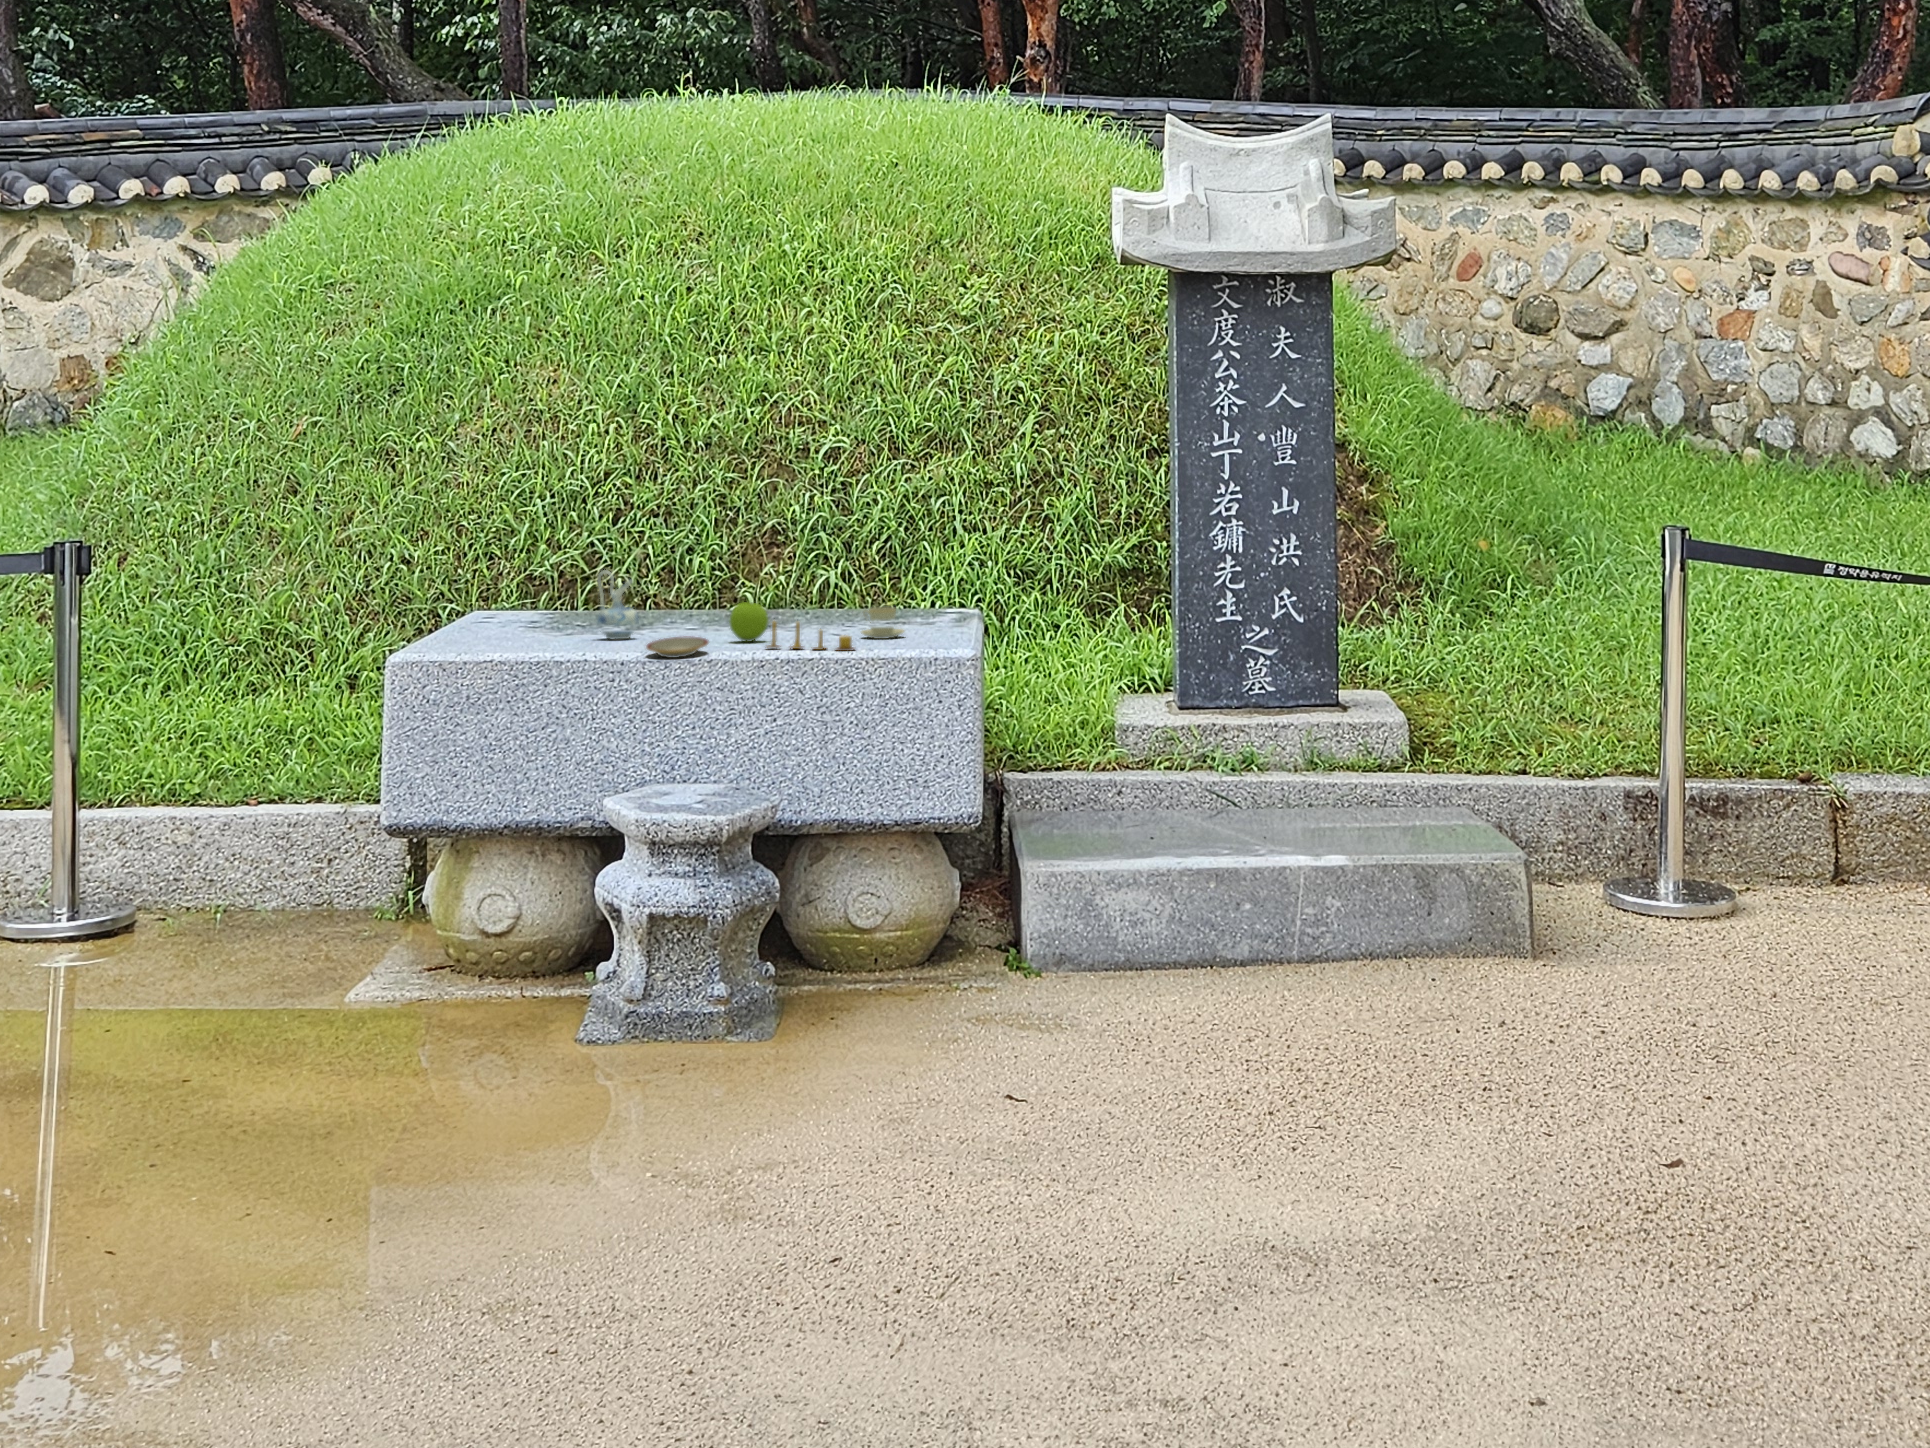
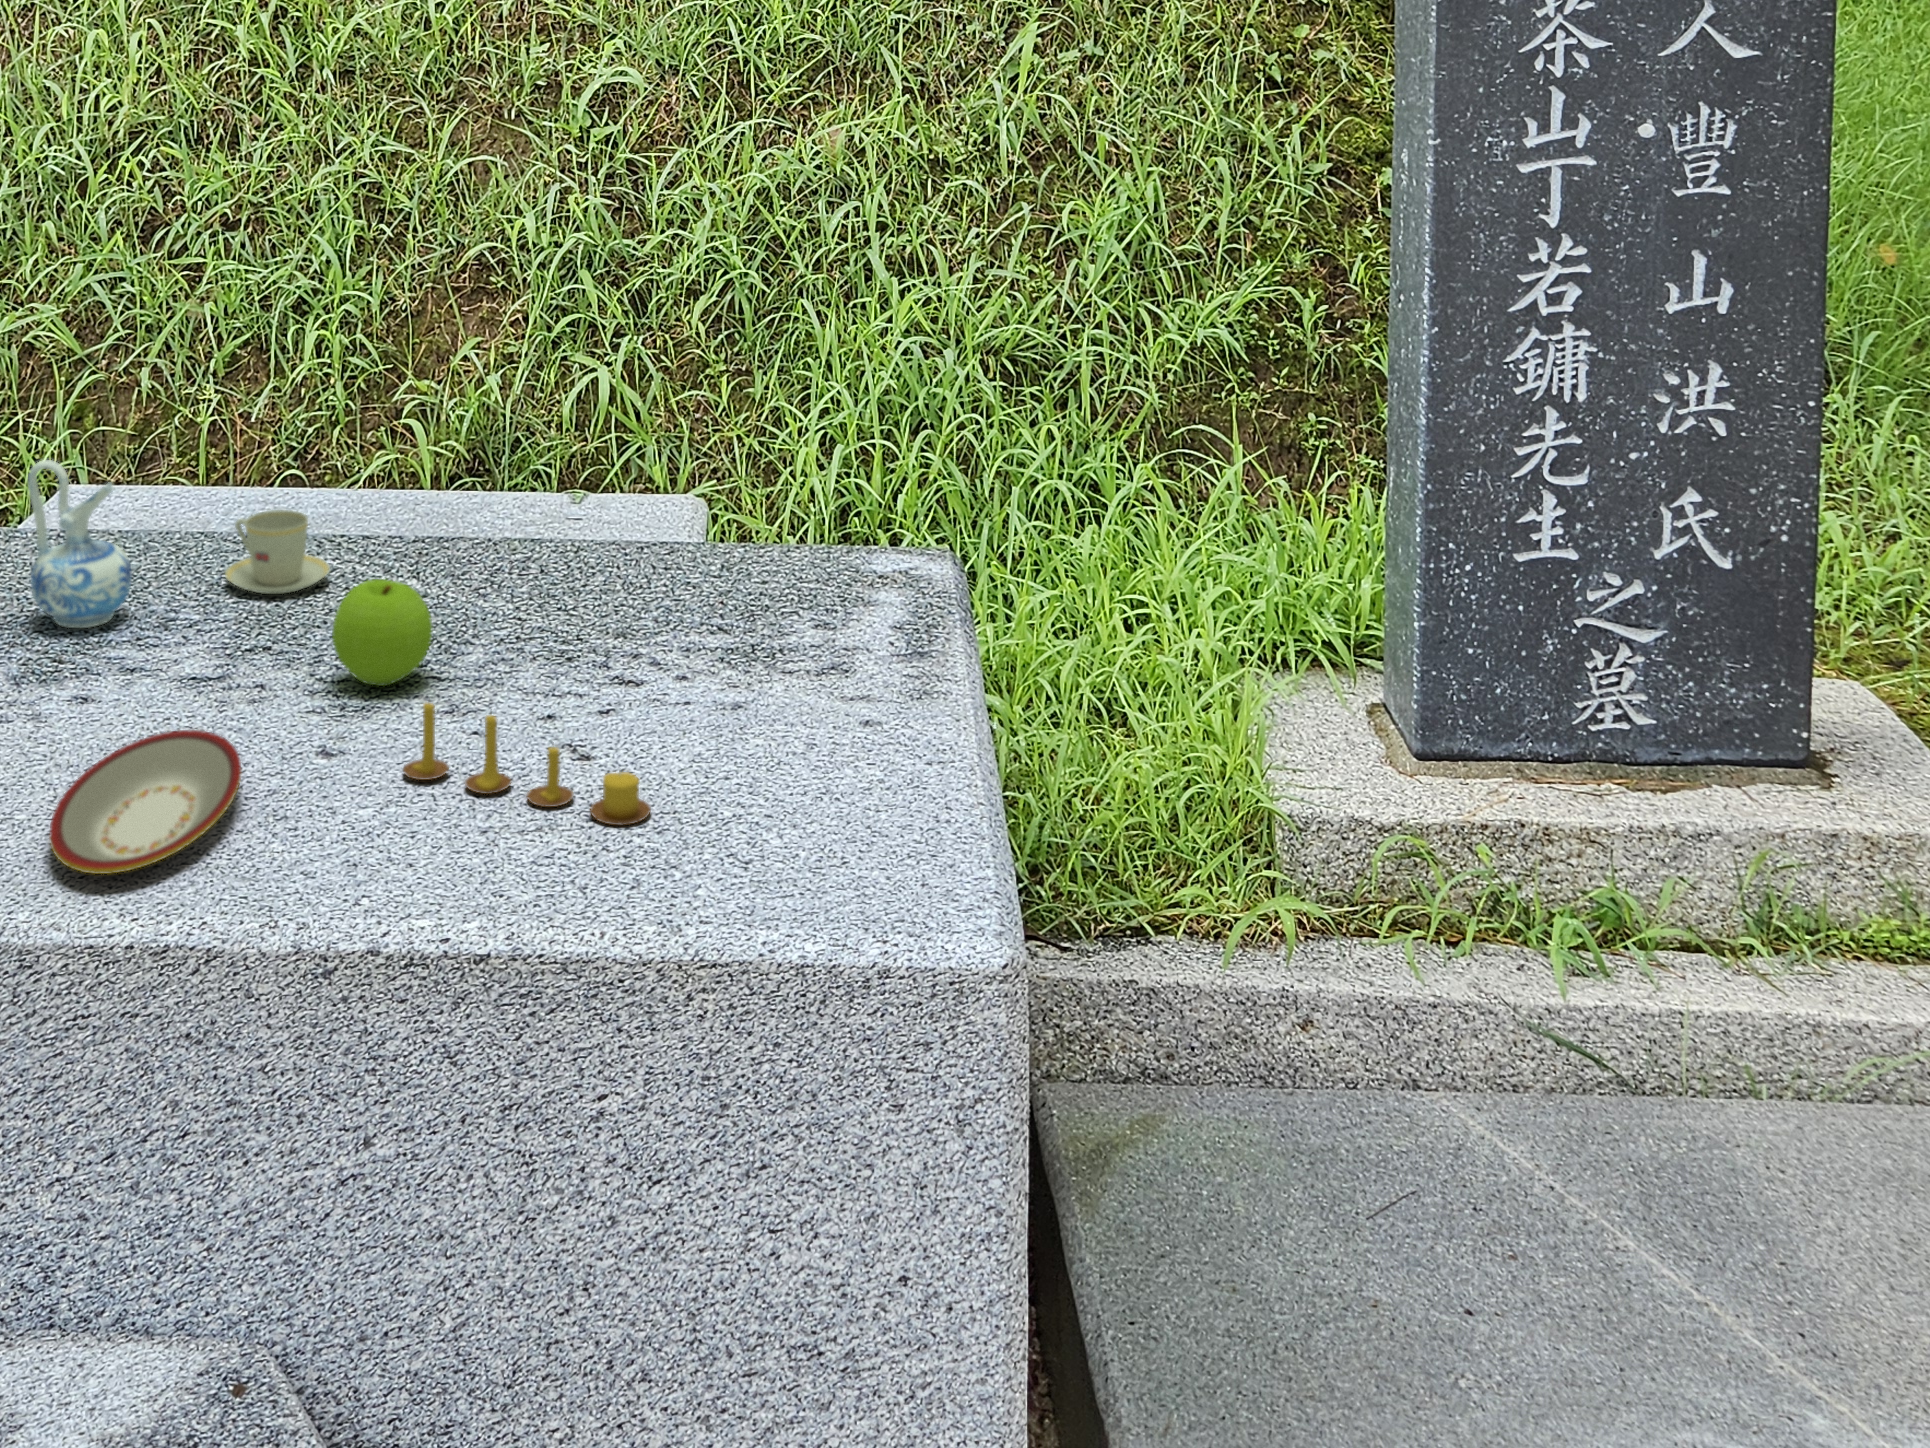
teacup: present [861,607,904,639] -> present [225,510,330,594]

